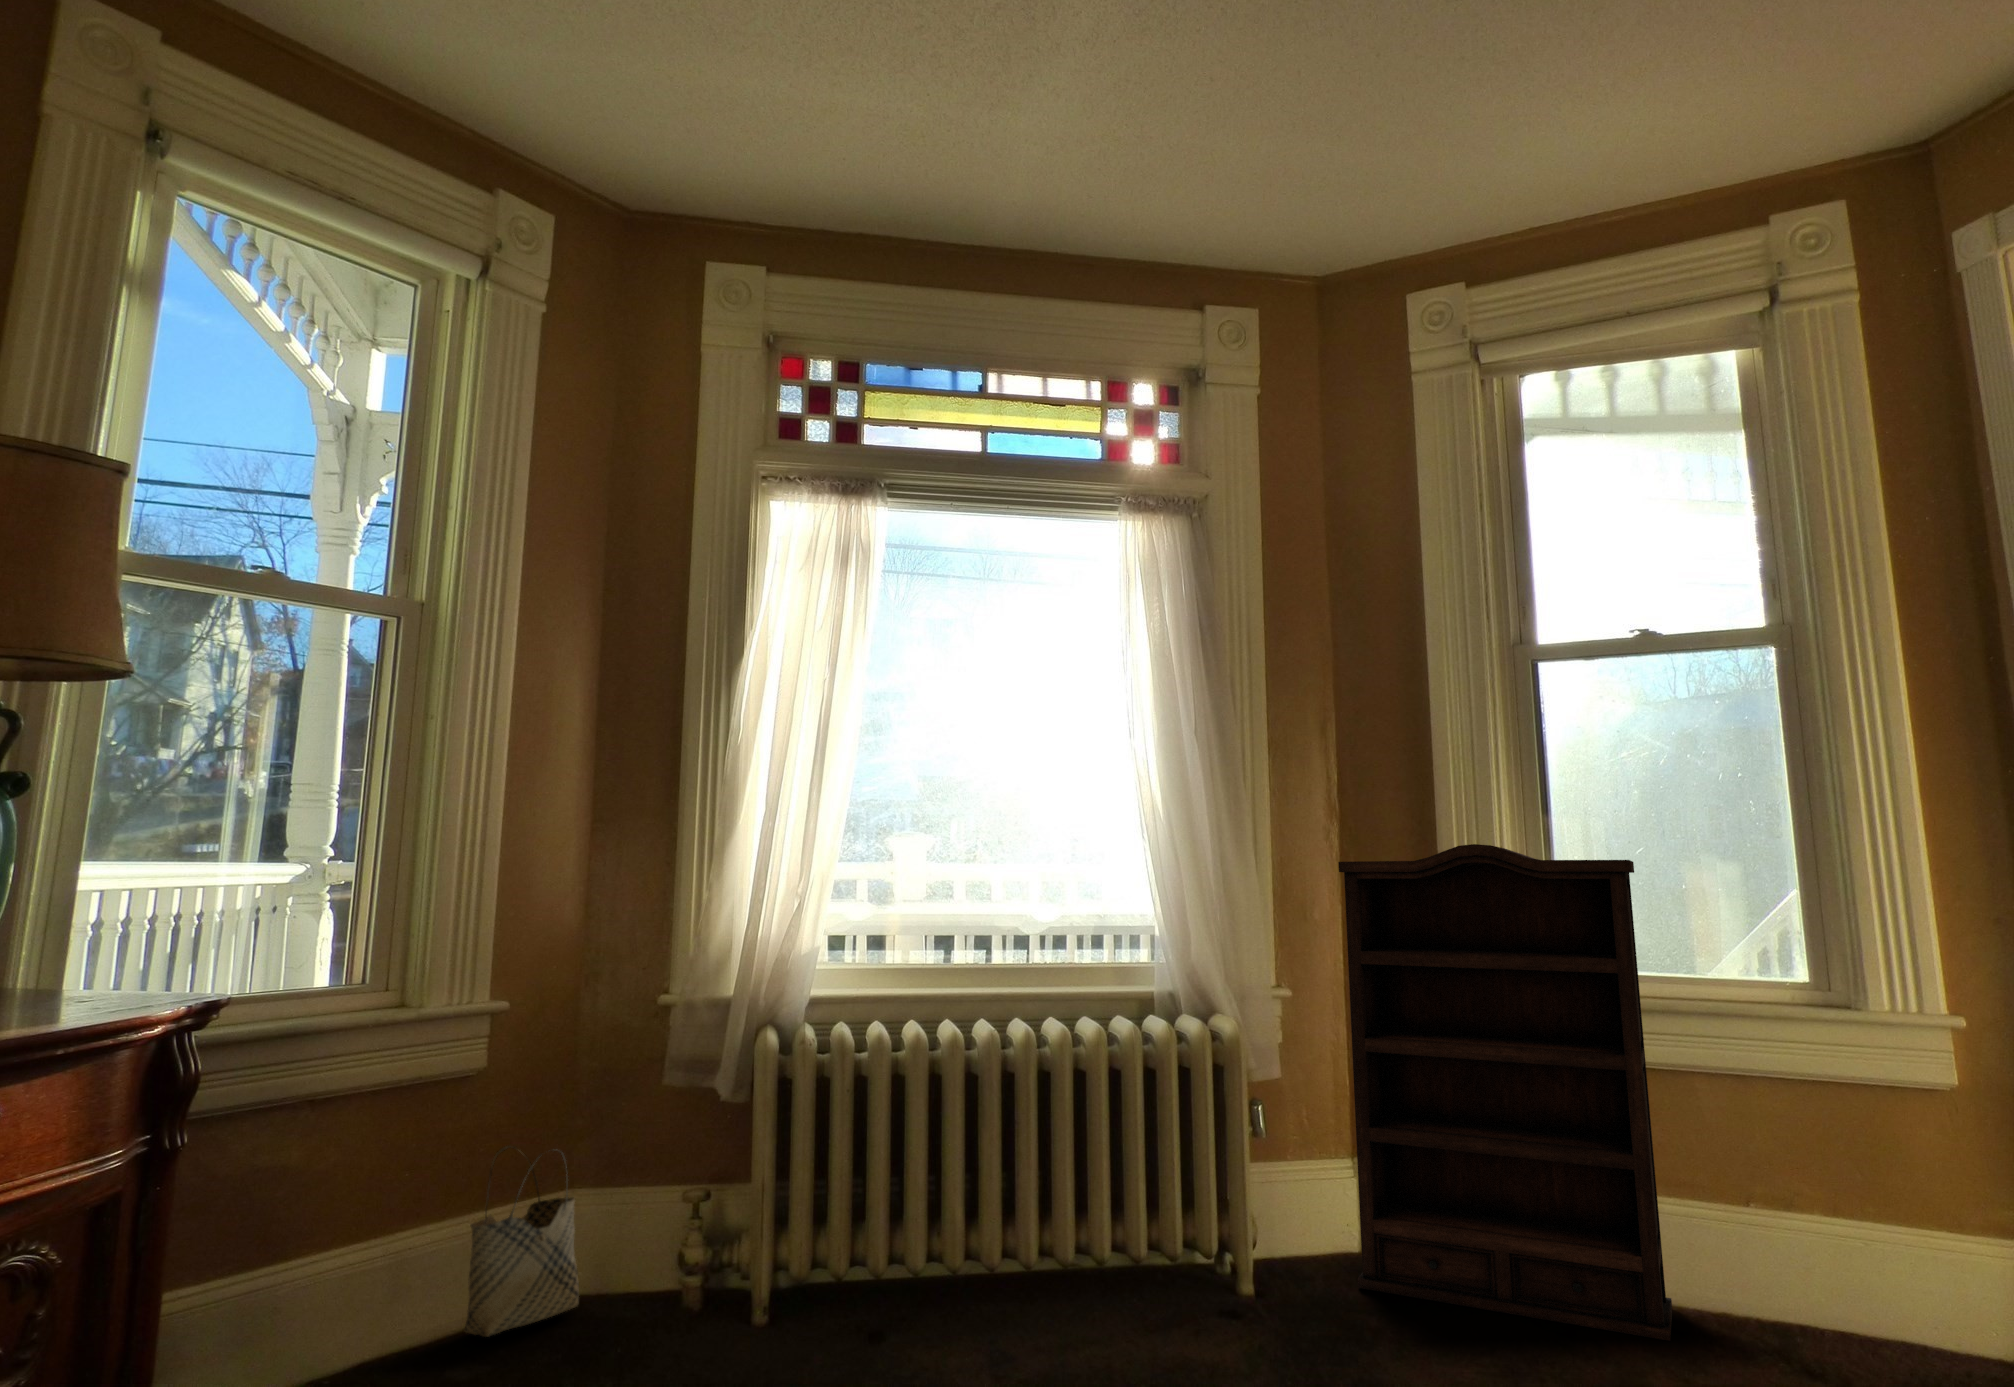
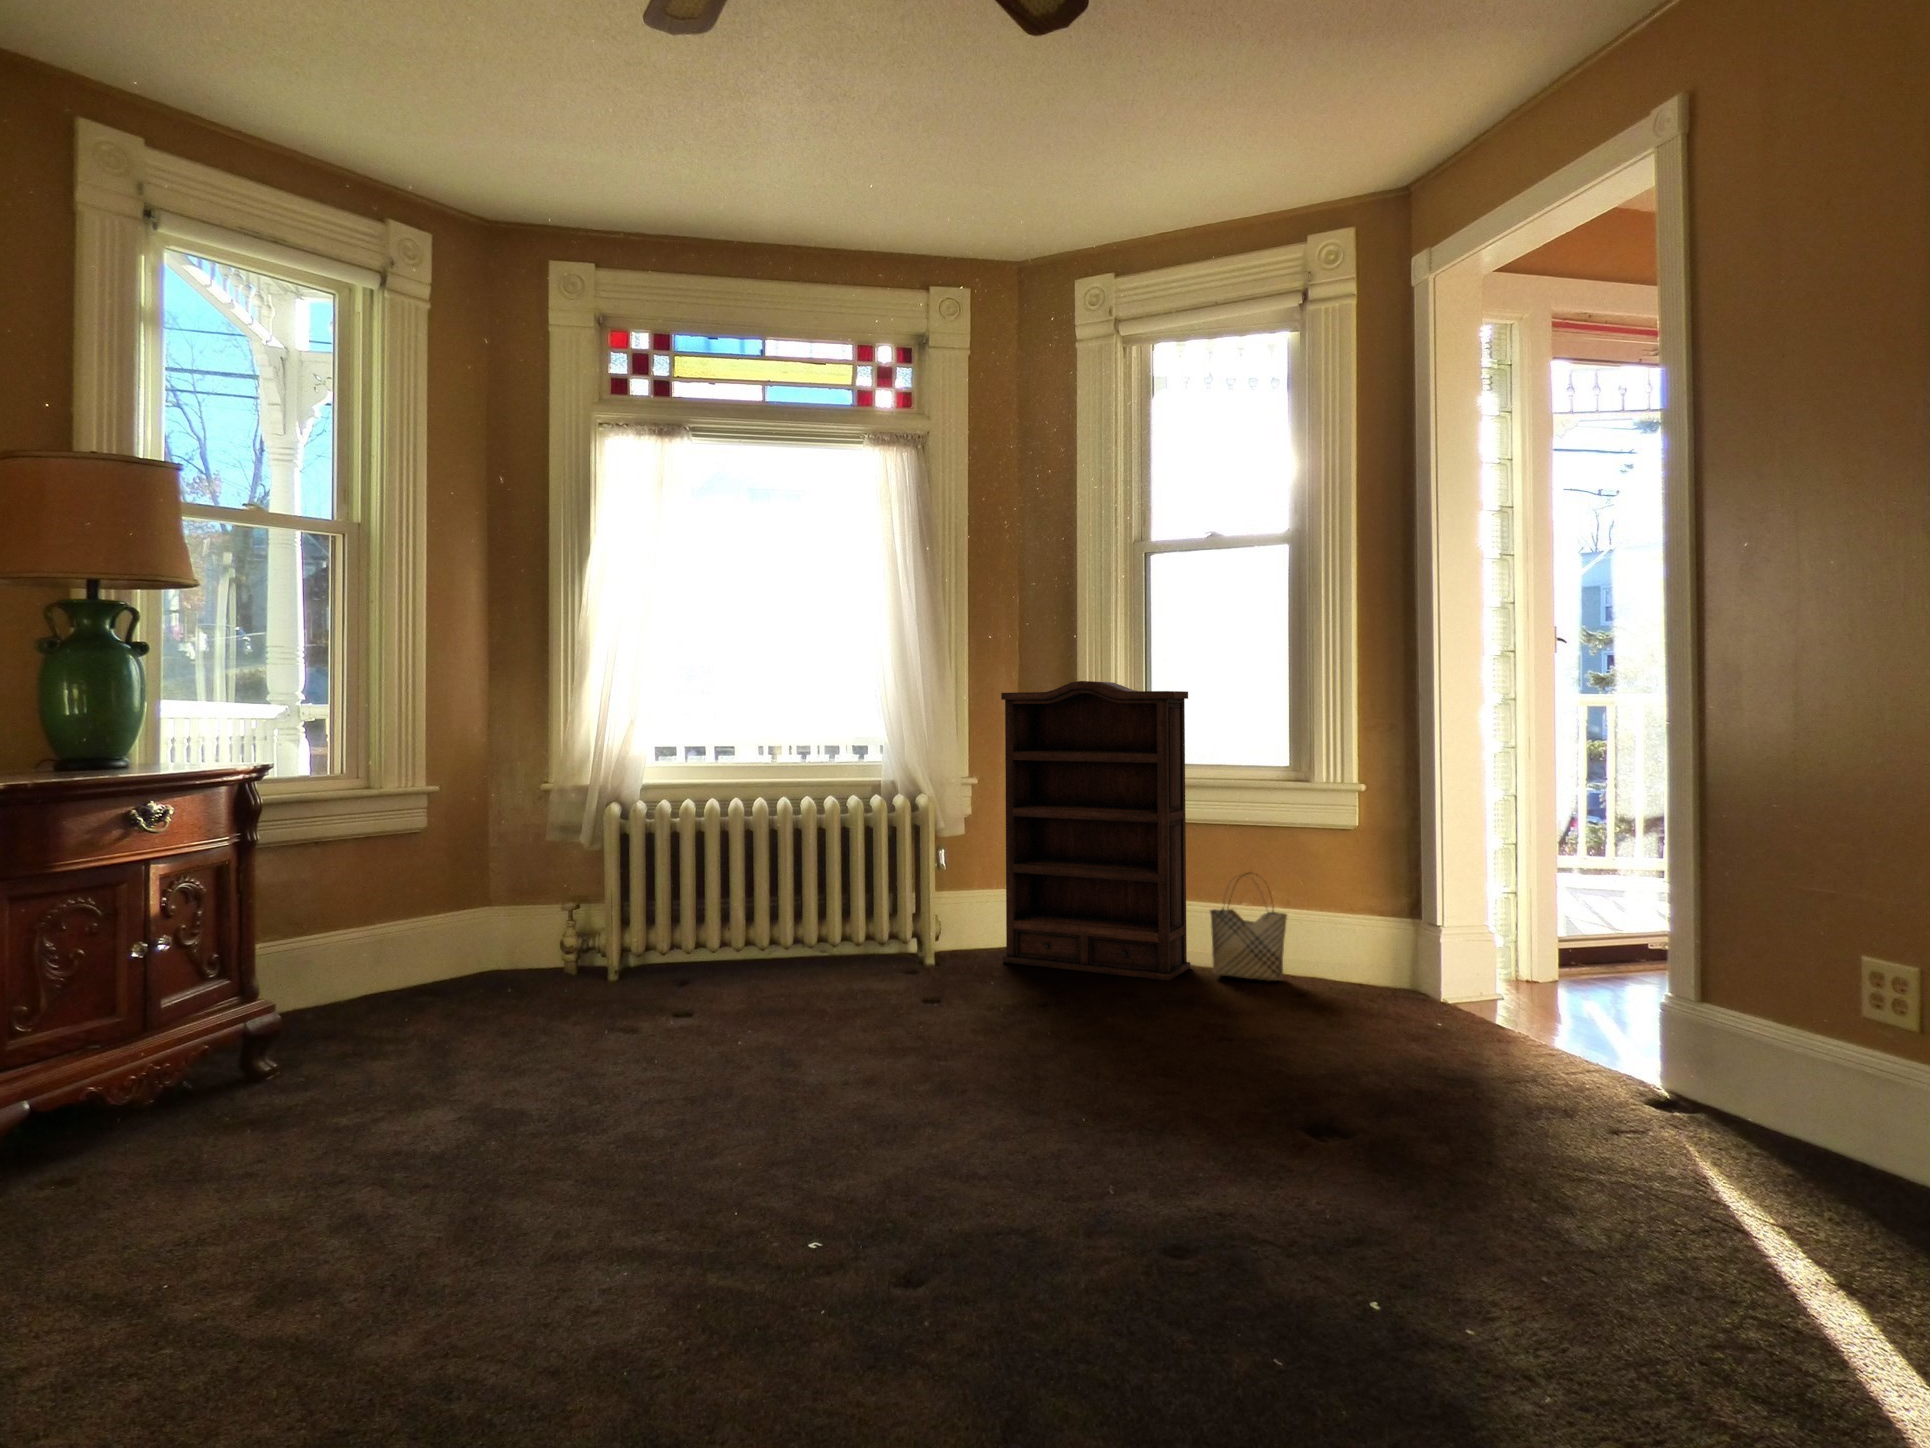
woven basket: present [464,1145,579,1337] -> present [1210,873,1287,981]

